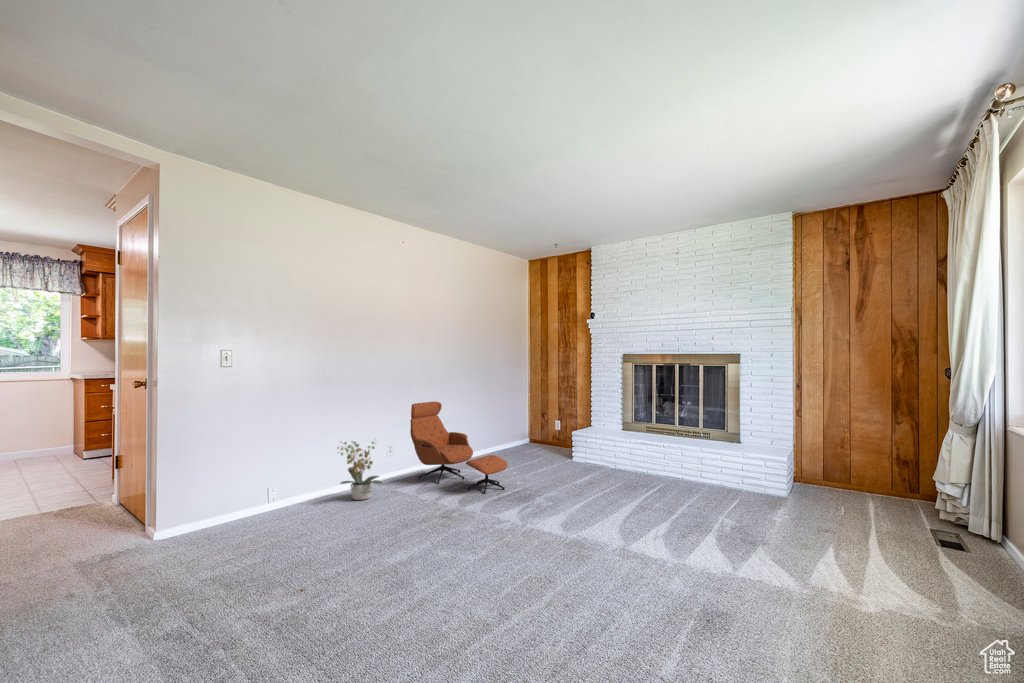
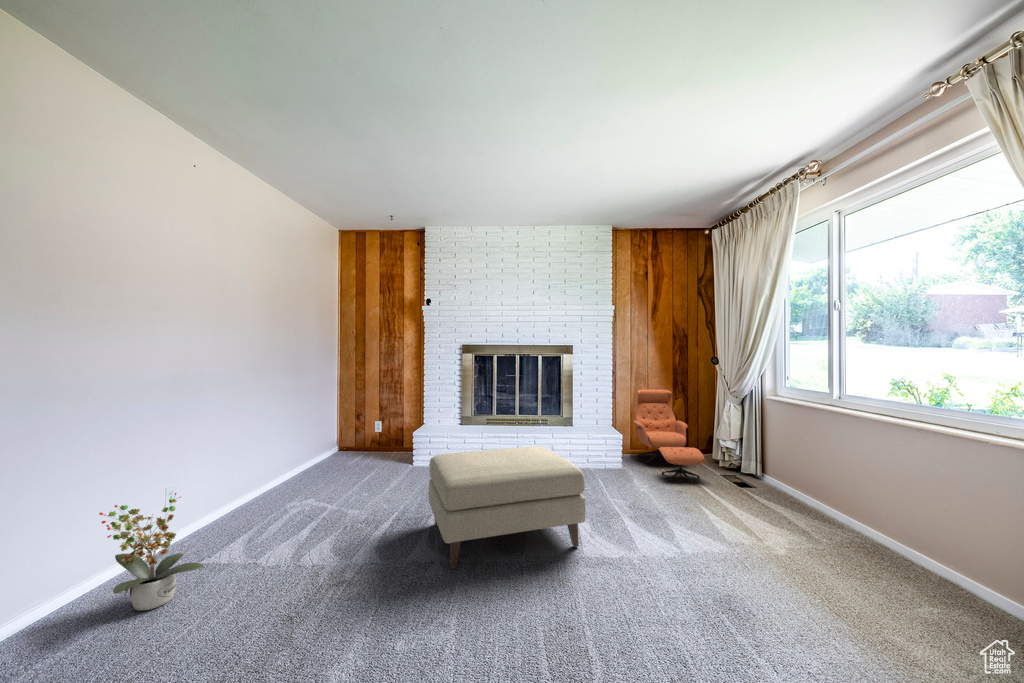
lounge chair: present [410,402,508,493] -> present [633,390,705,484]
ottoman: none [507,442,638,539] -> present [429,446,586,568]

